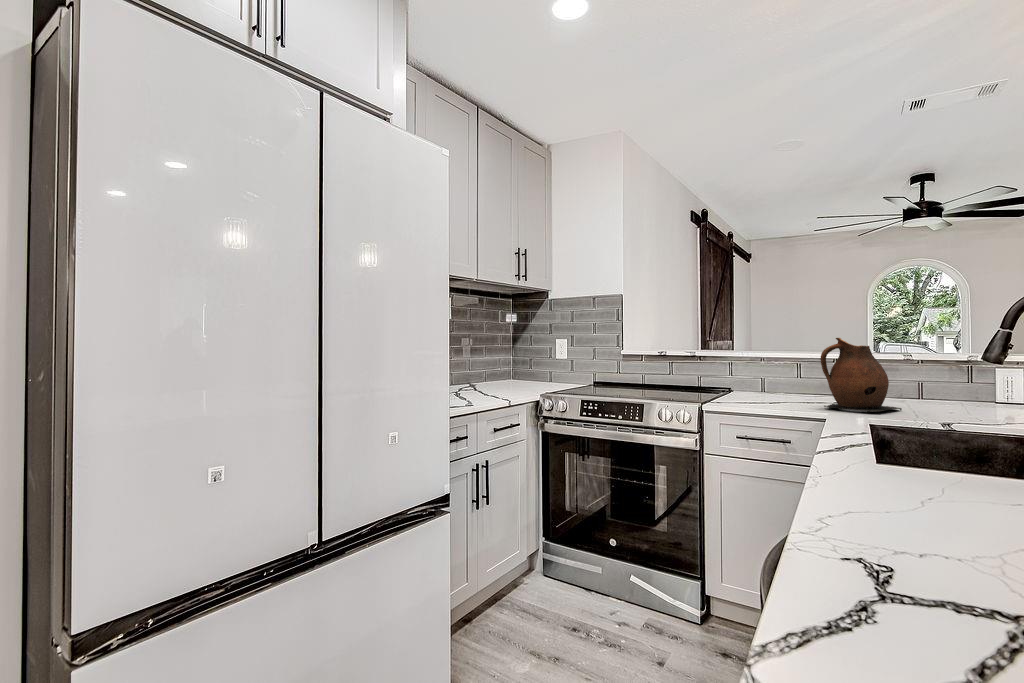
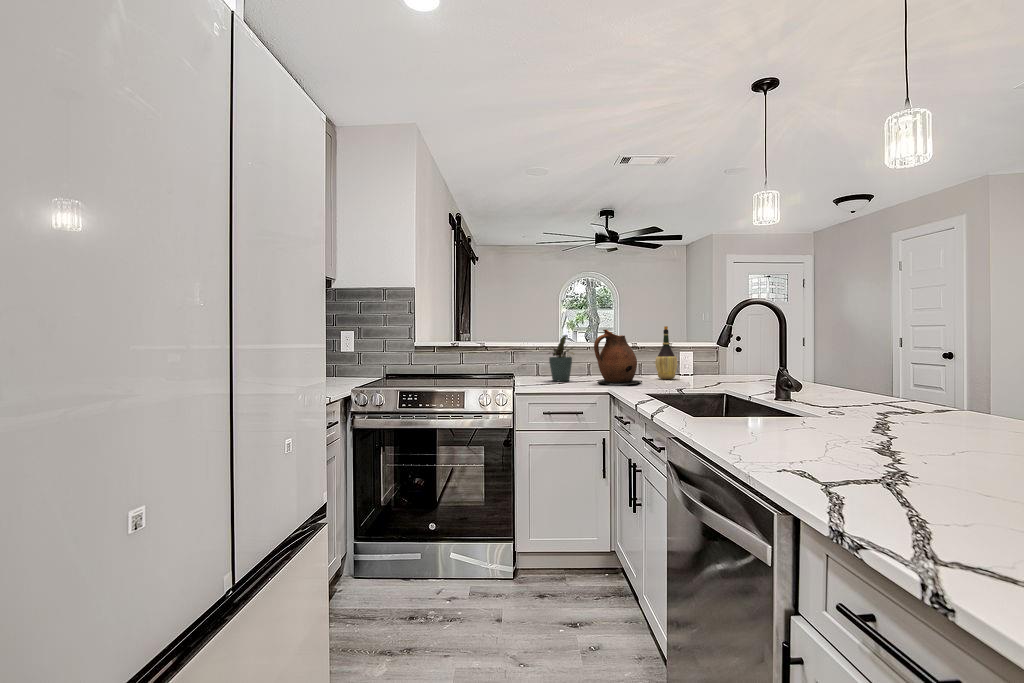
wine bottle: none [939,332,980,408] -> present [655,326,678,379]
potted plant: none [761,345,805,401] -> present [549,336,574,381]

